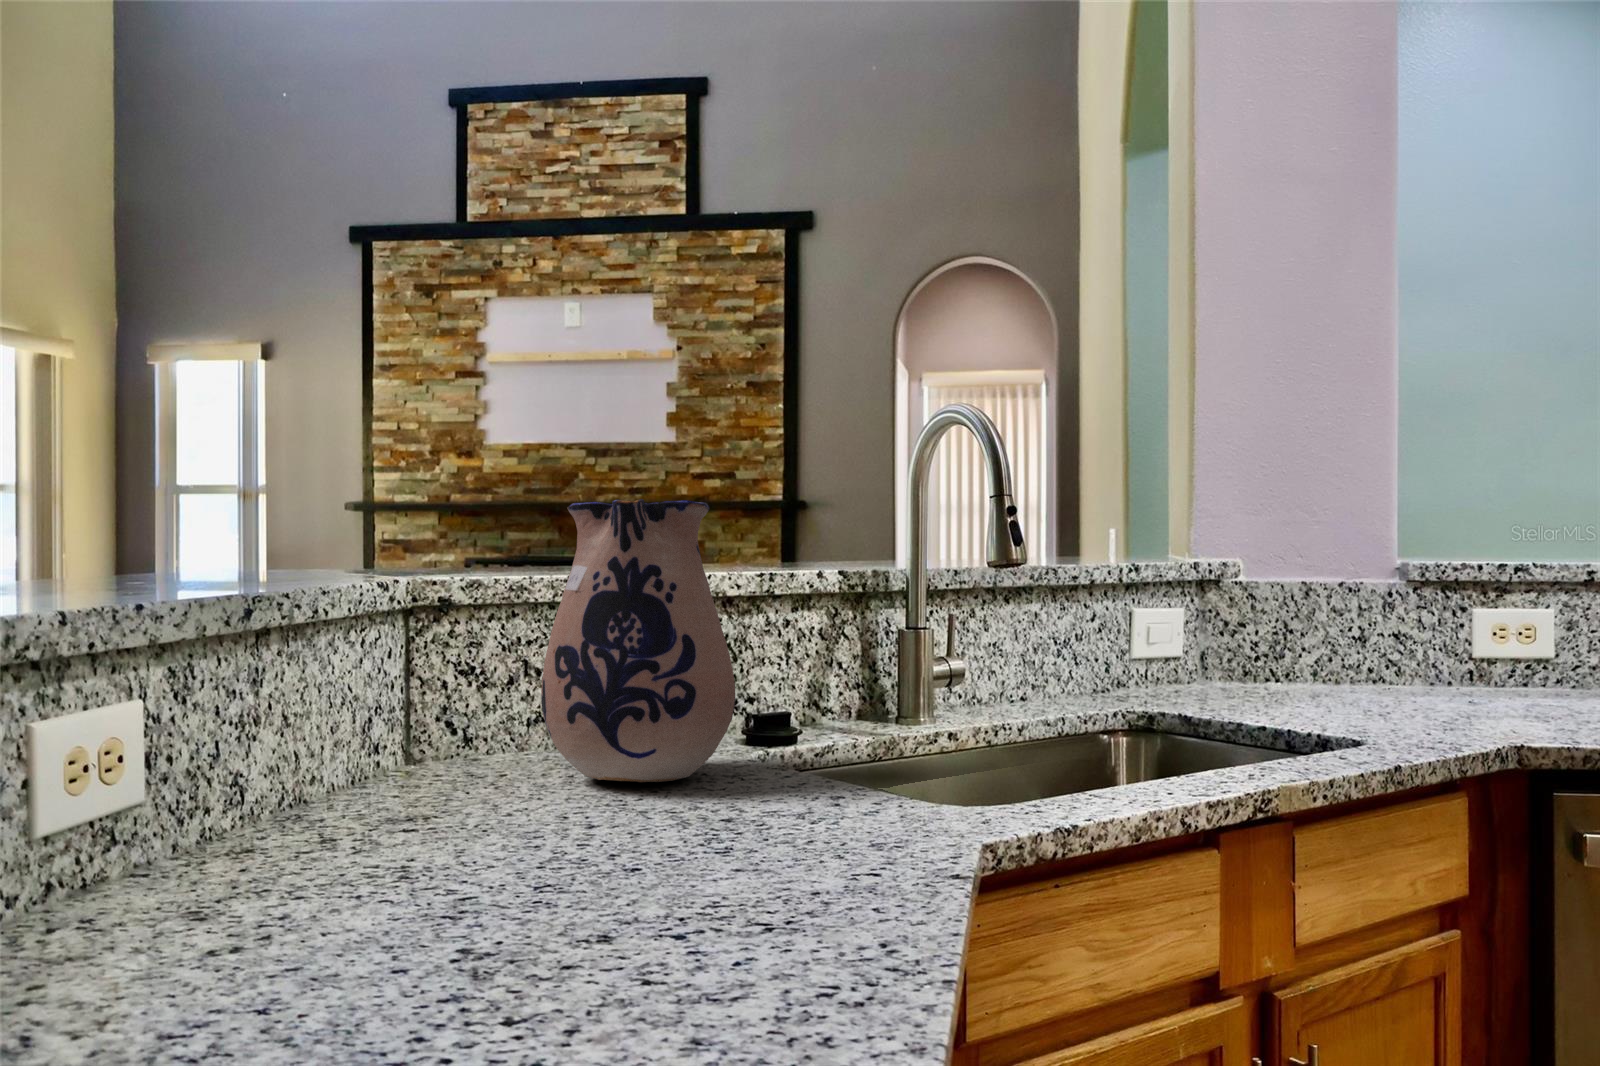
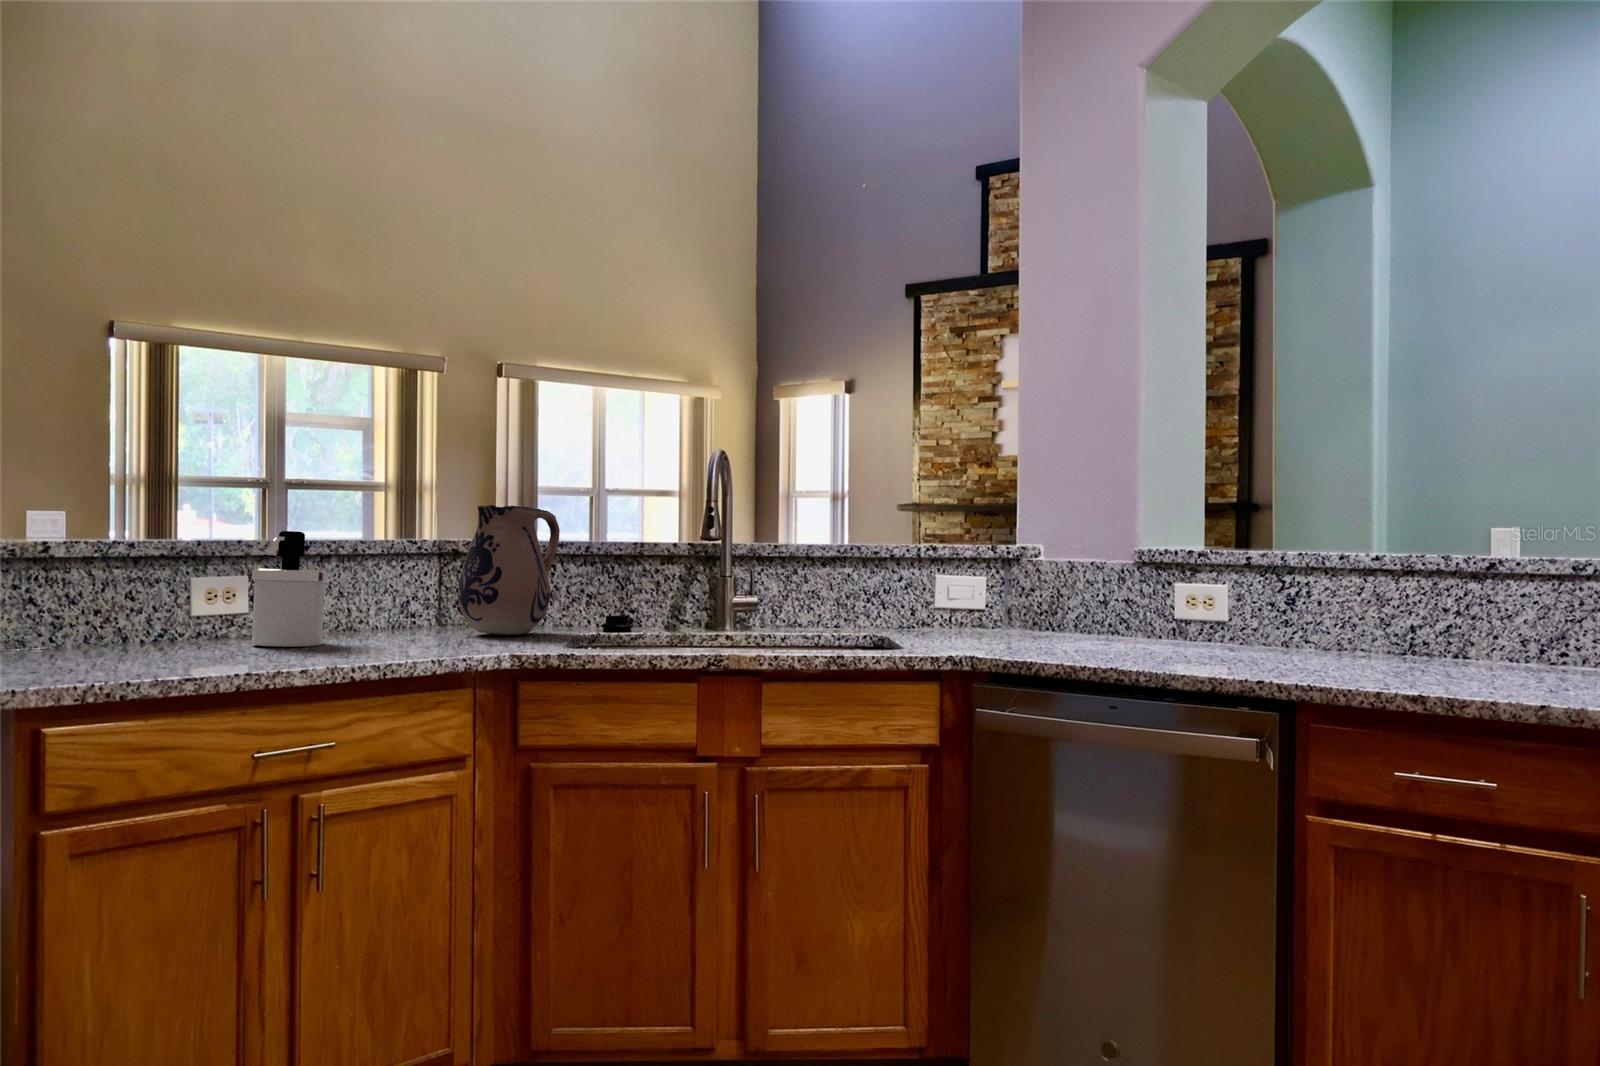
soap dispenser: none [238,569,461,918] -> present [252,531,328,647]

